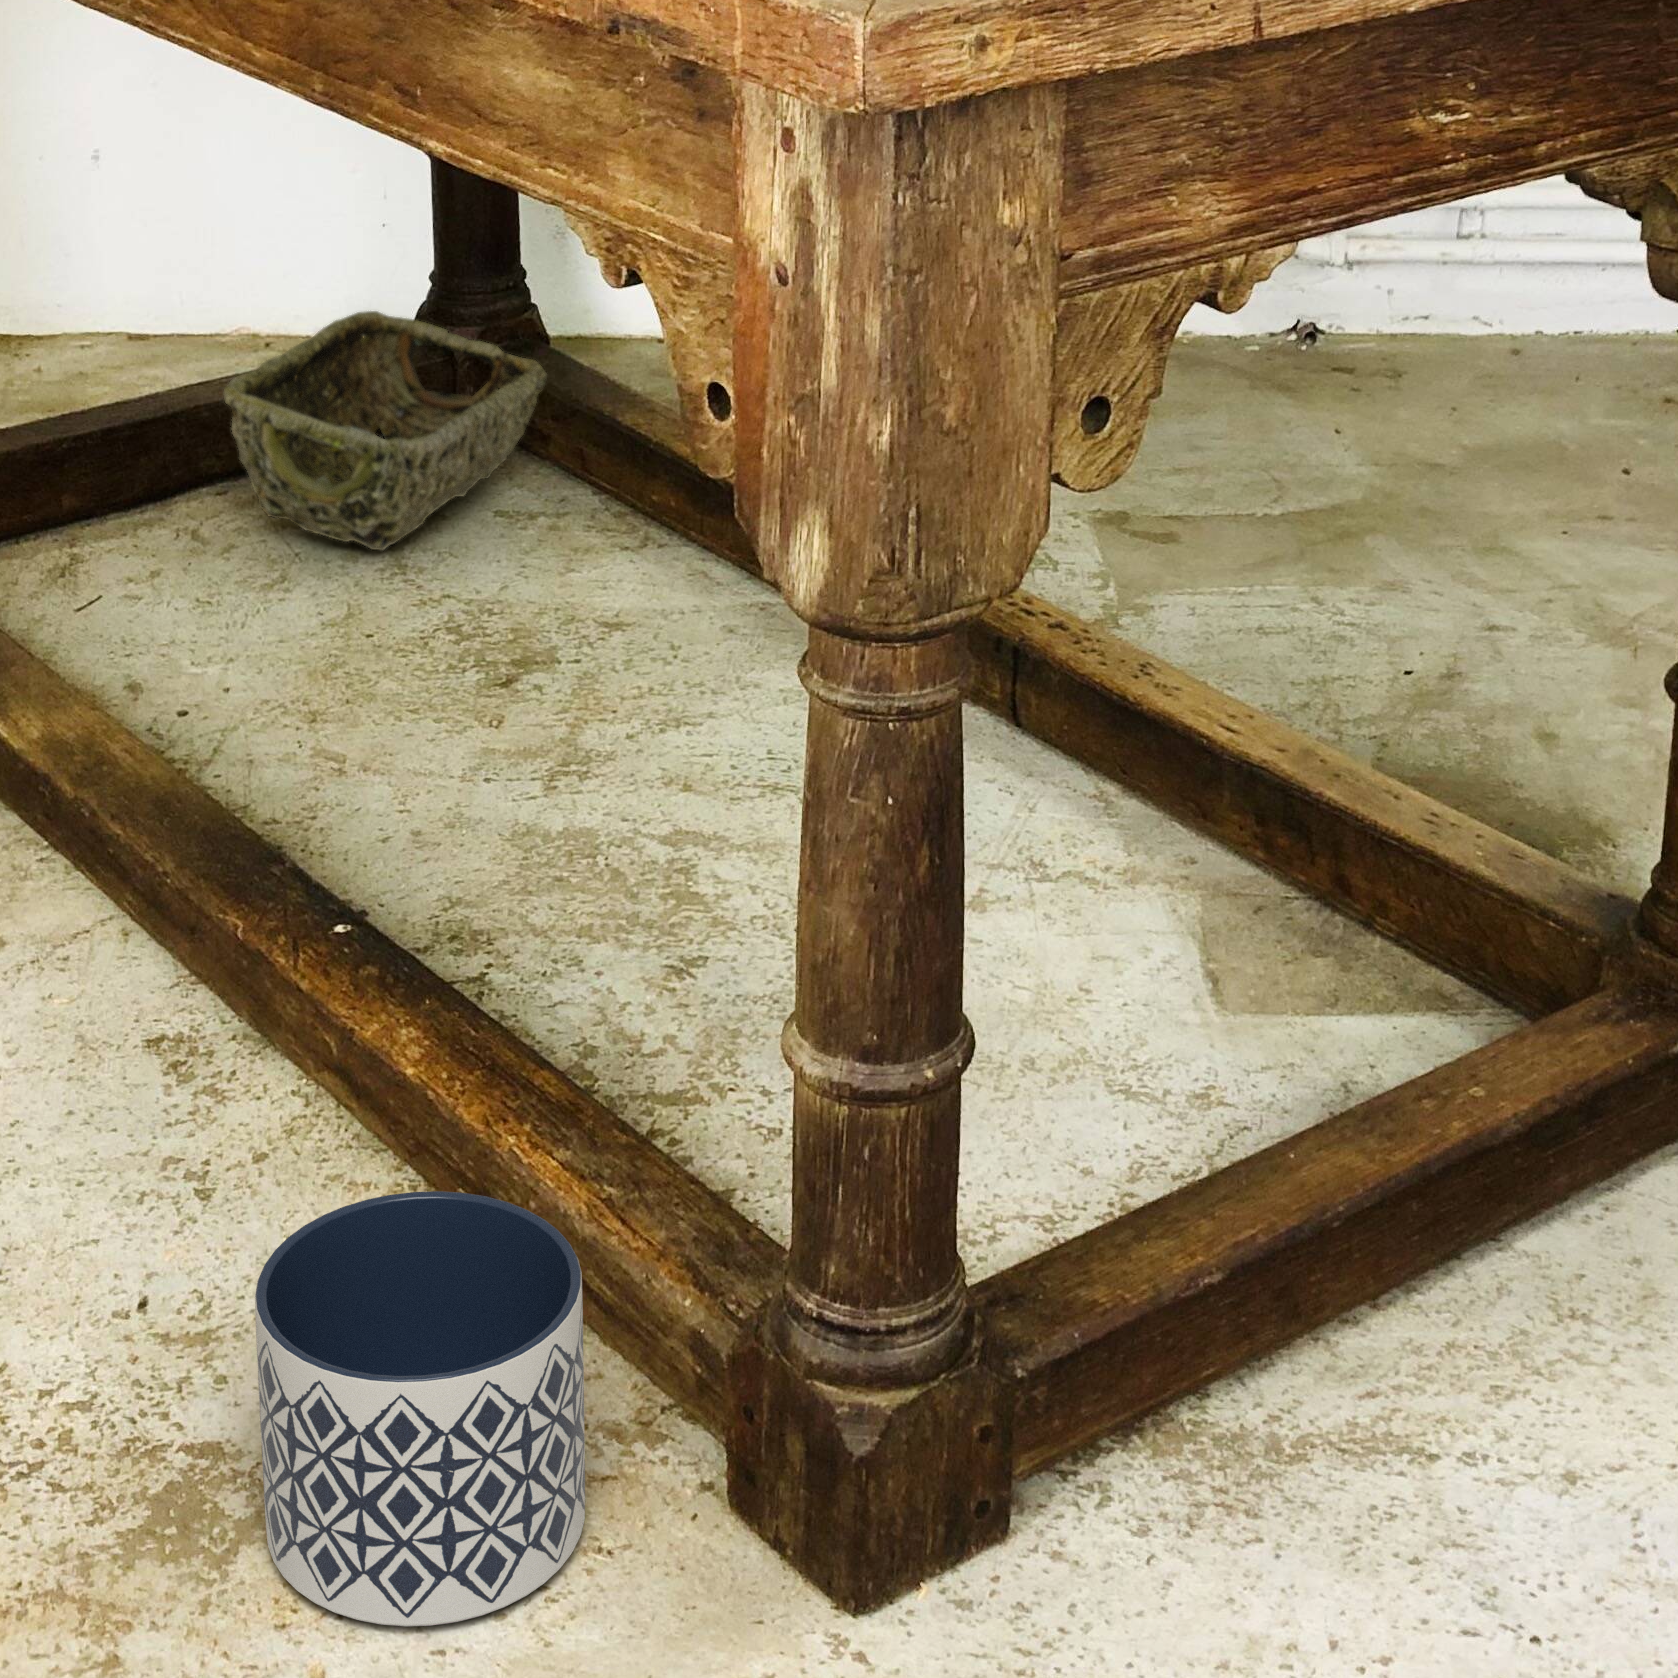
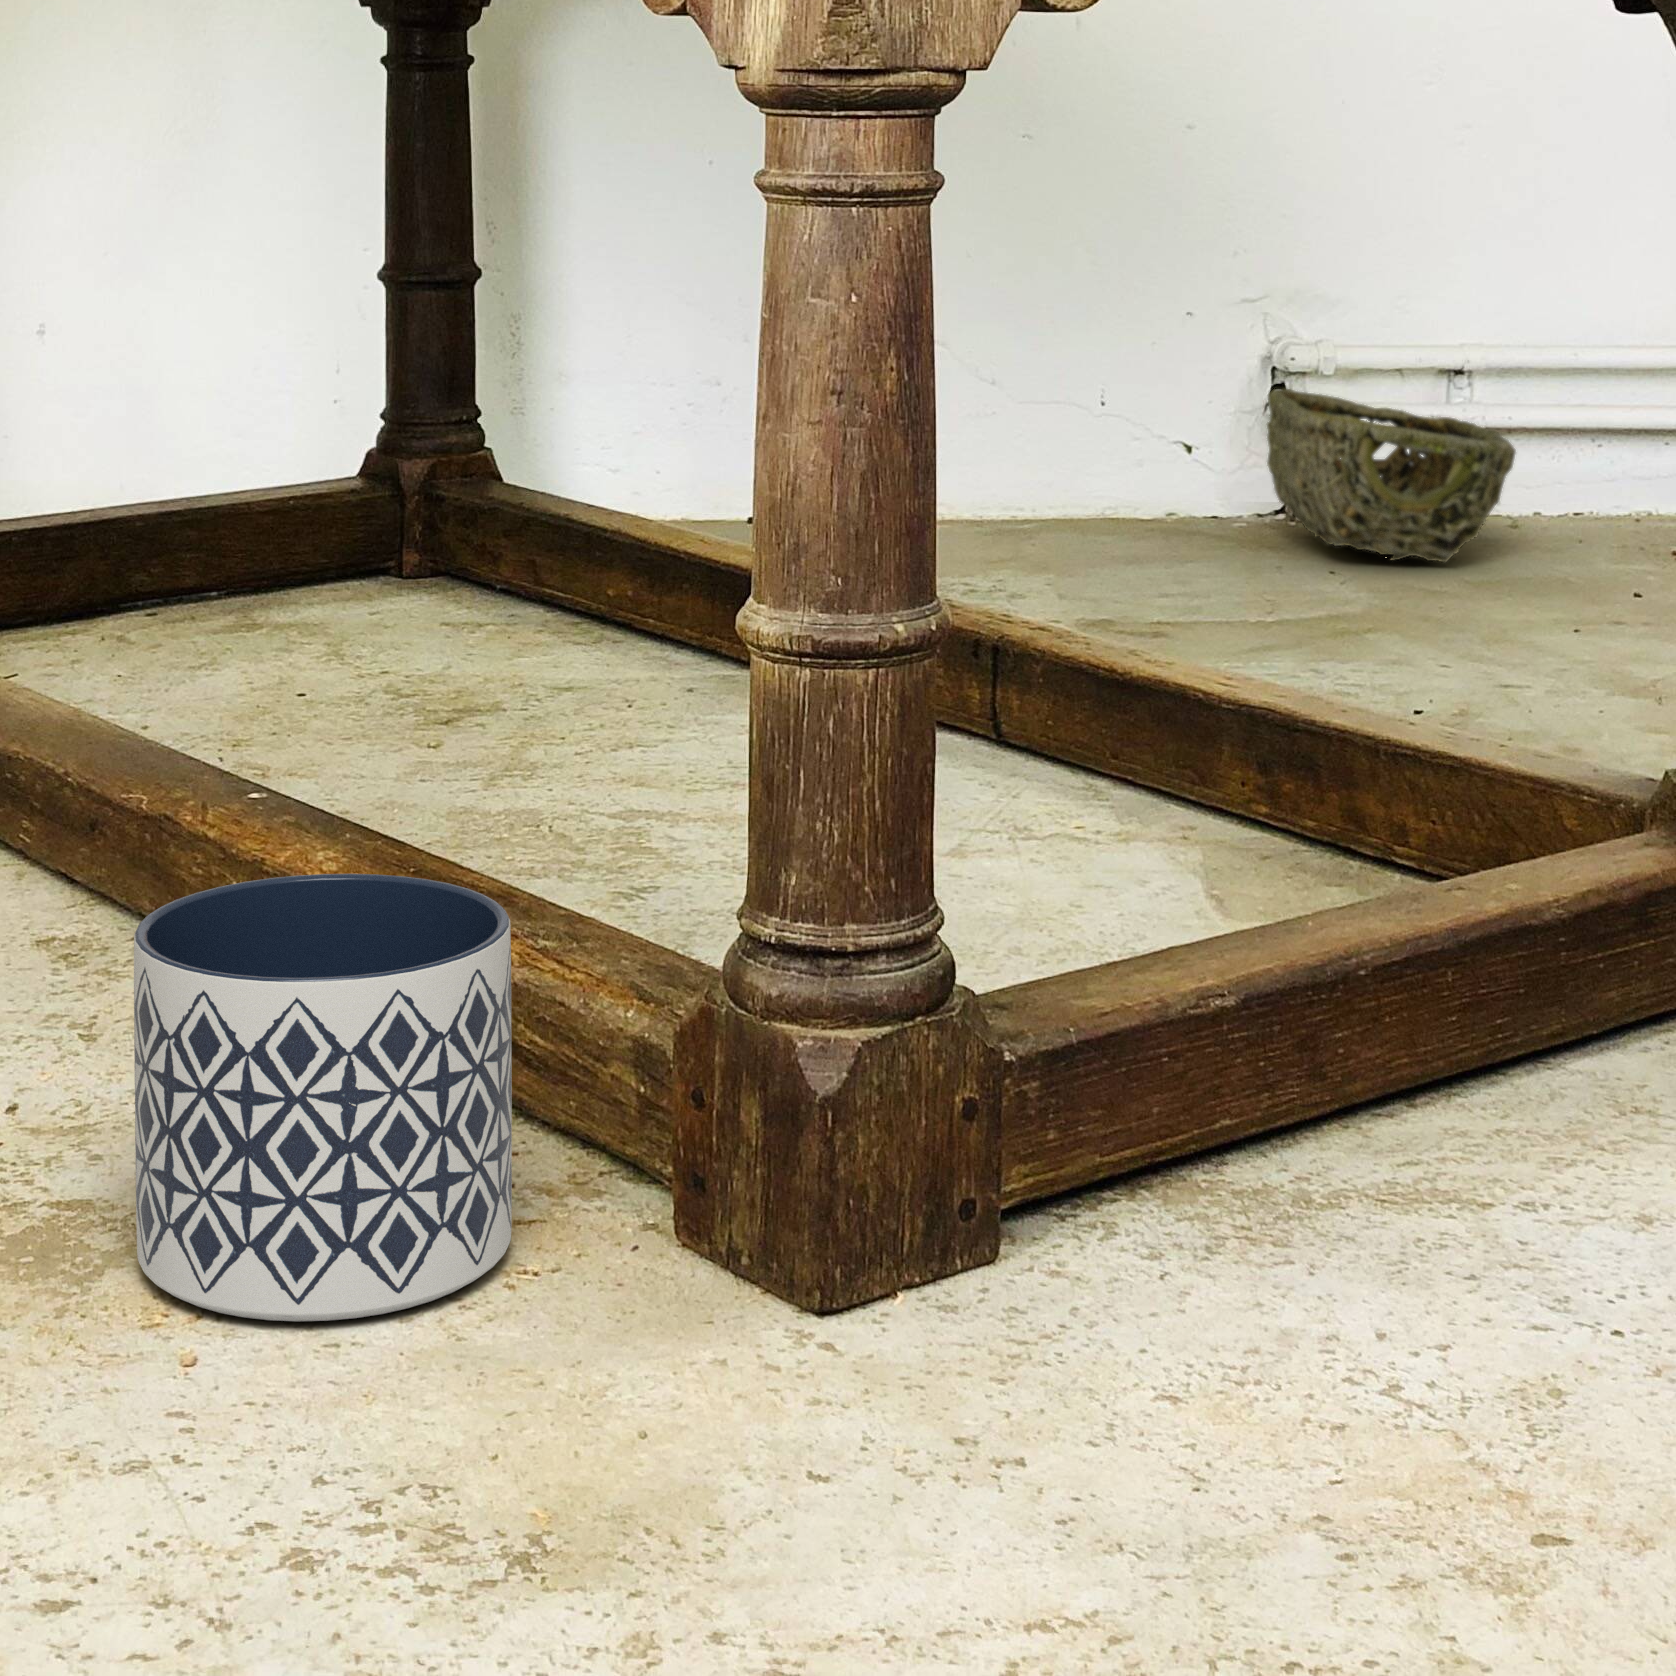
woven basket: present [224,311,547,550] -> present [1267,388,1516,562]

